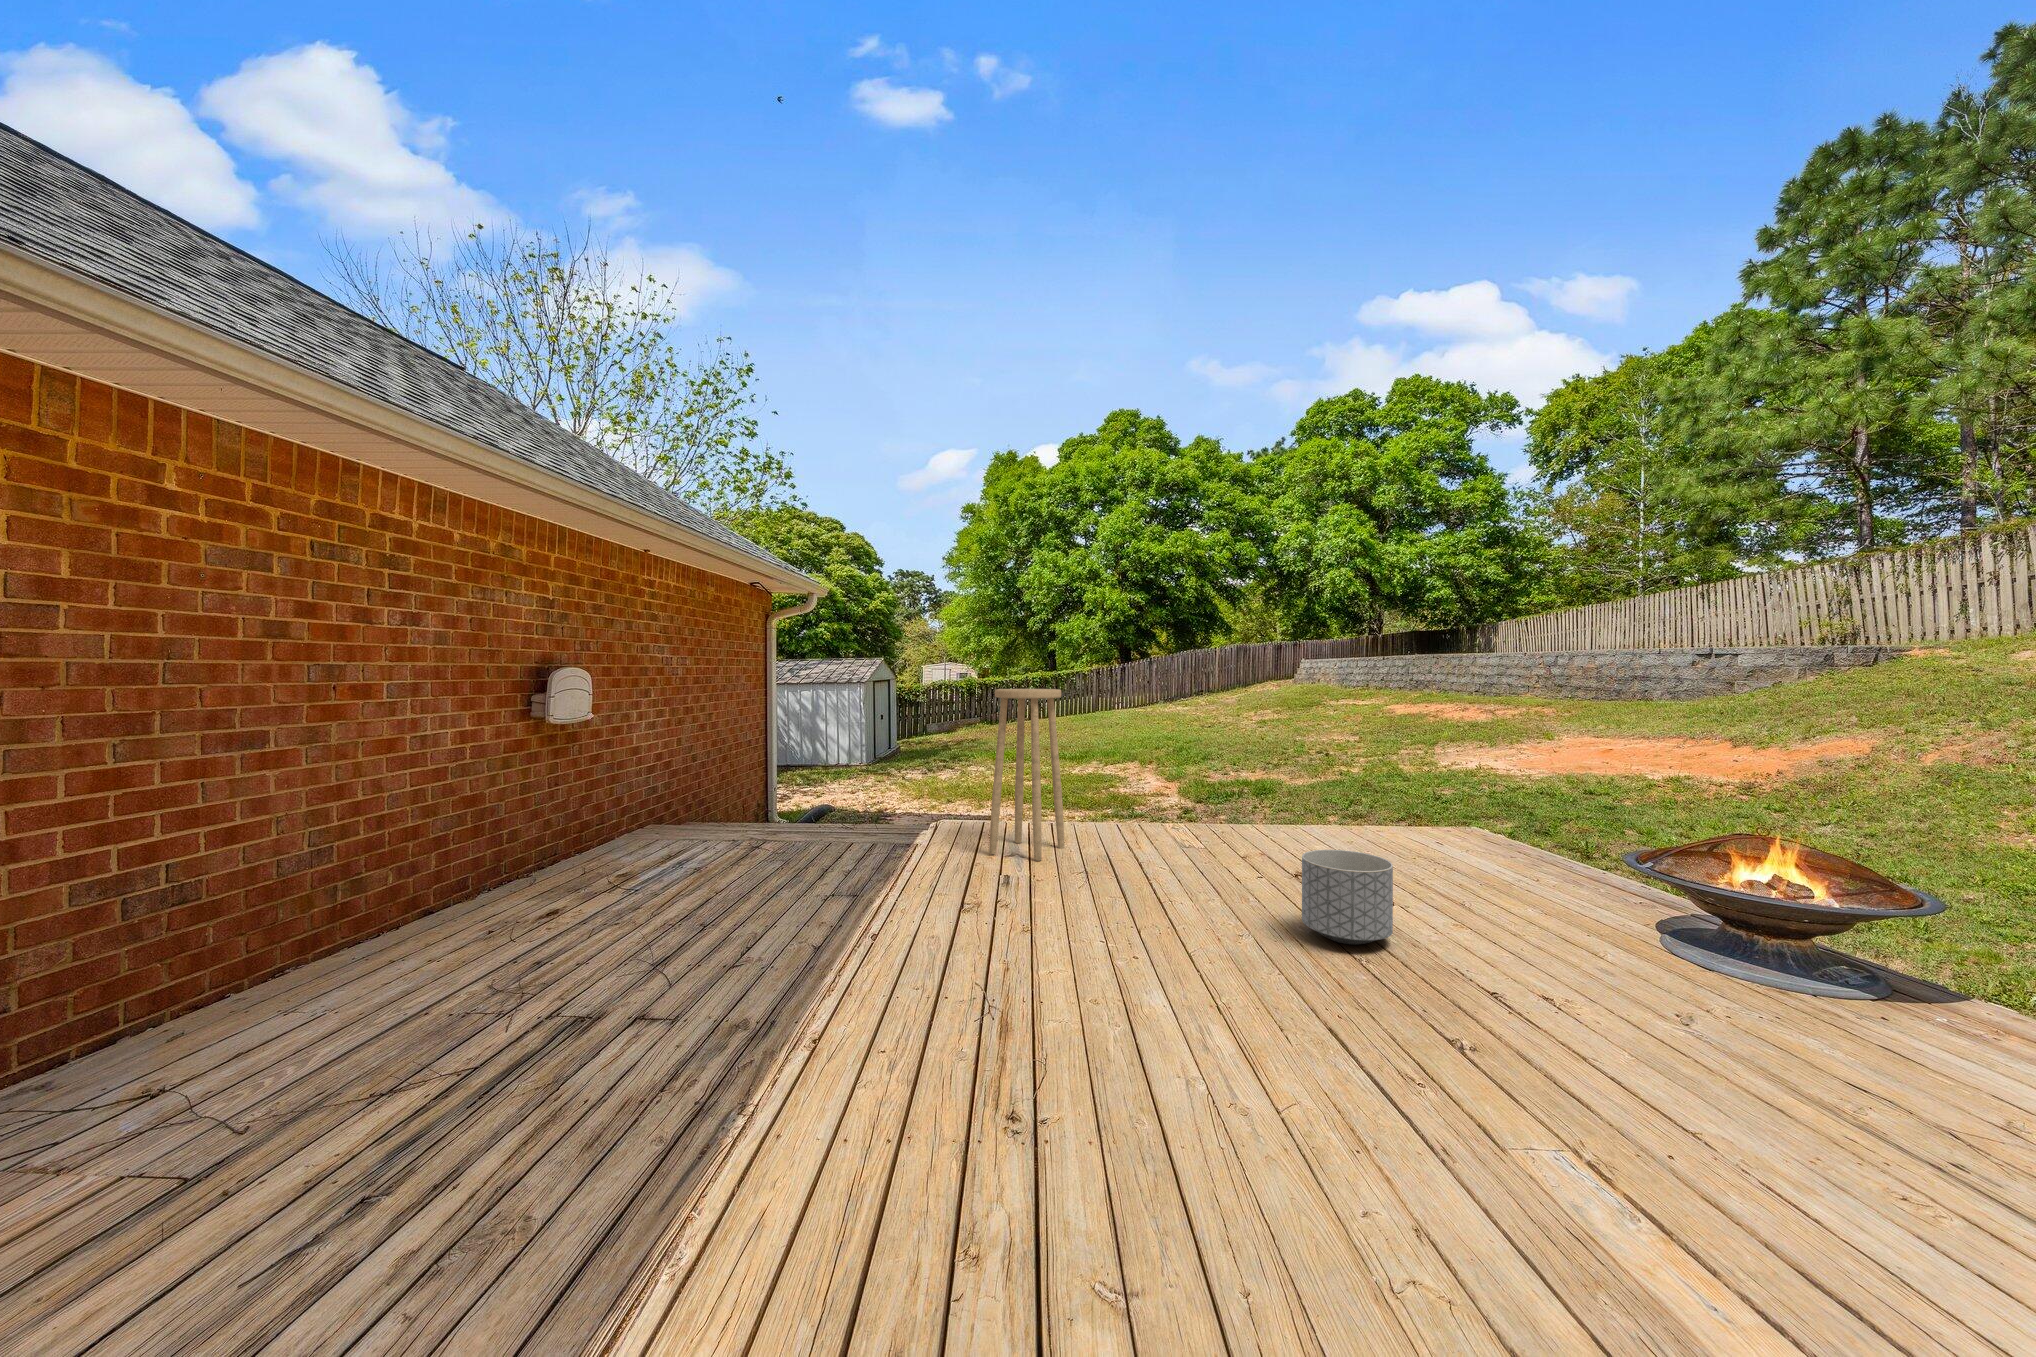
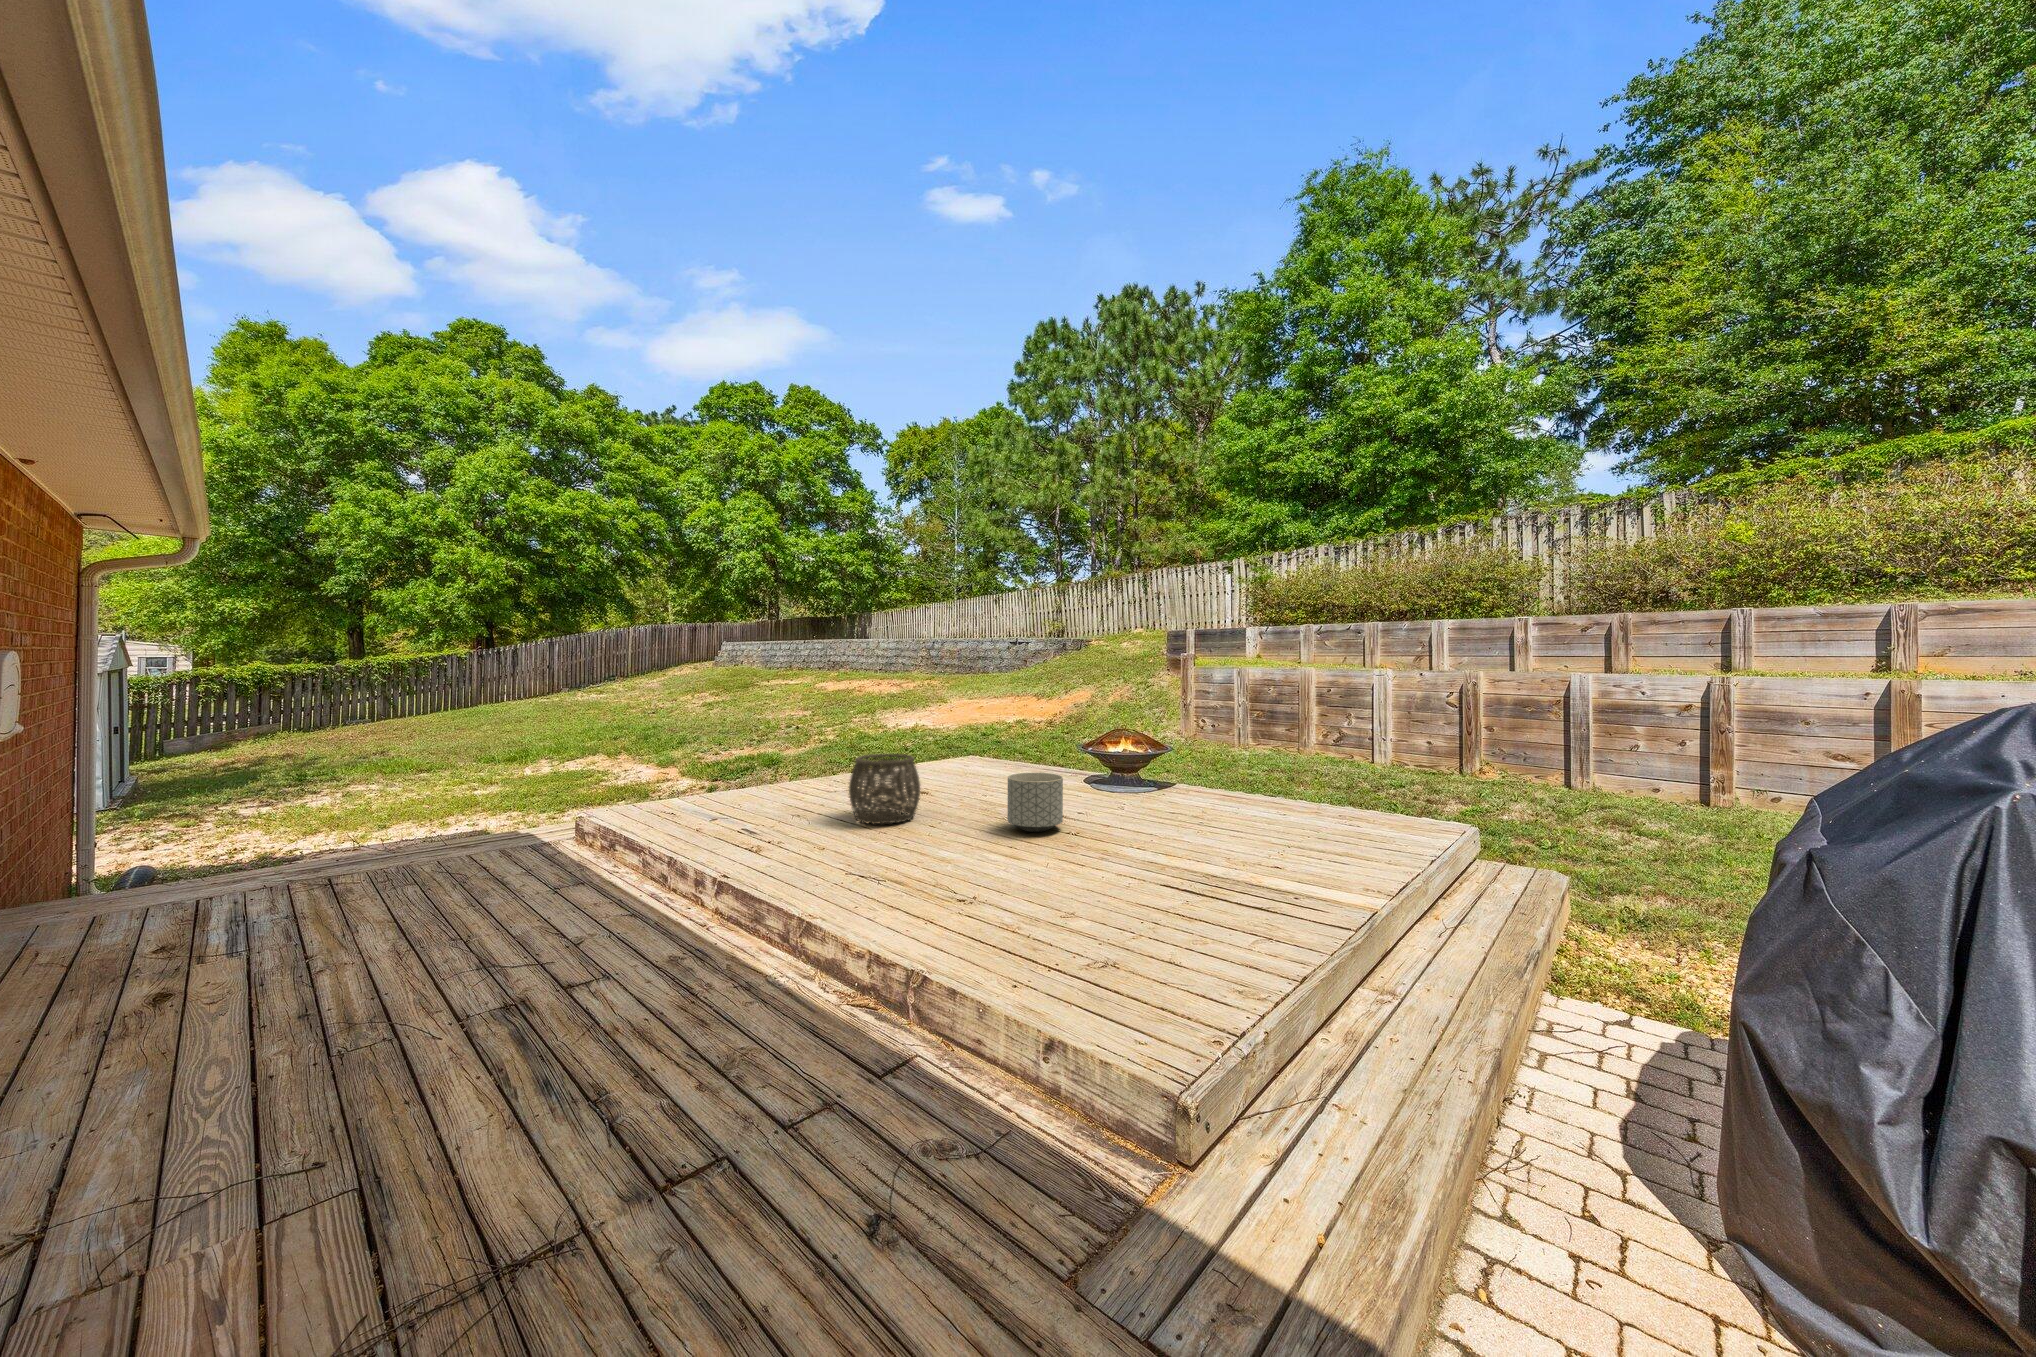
stool: present [989,689,1065,861] -> none [677,667,750,839]
woven basket: none [1143,795,1233,884] -> present [849,754,920,824]

